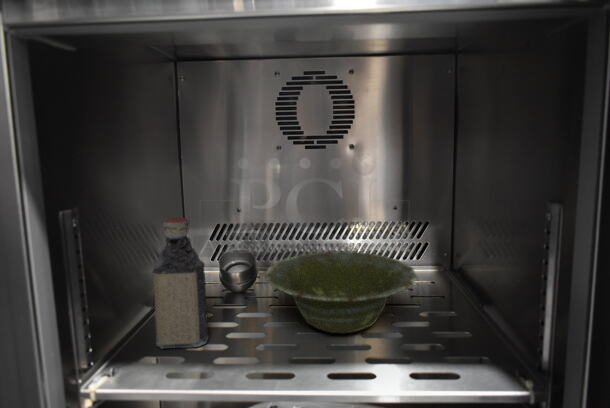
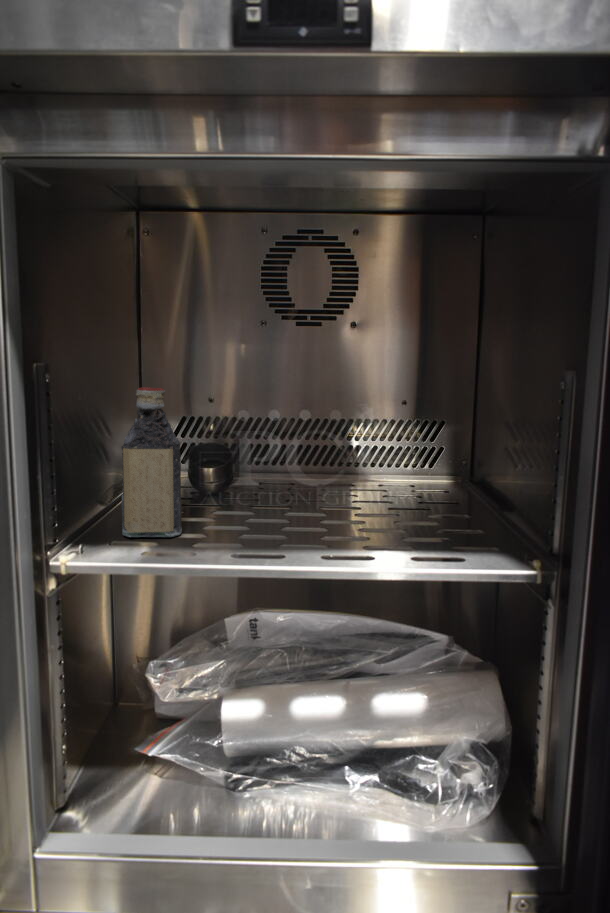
dish: present [265,251,417,333] -> none [249,447,425,529]

